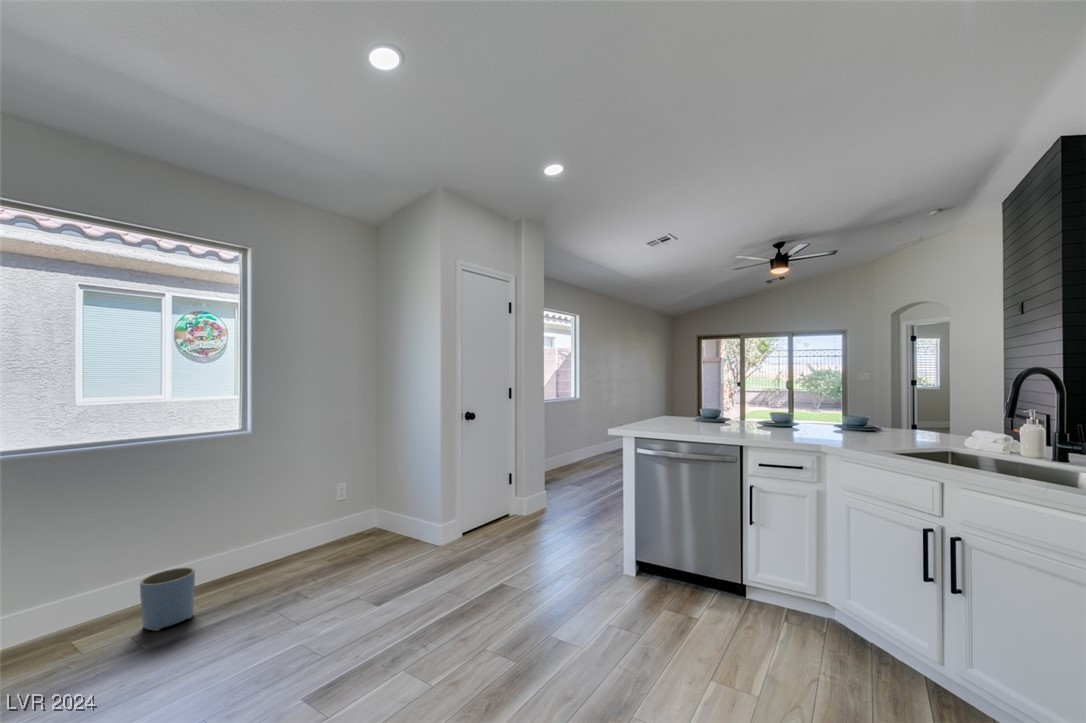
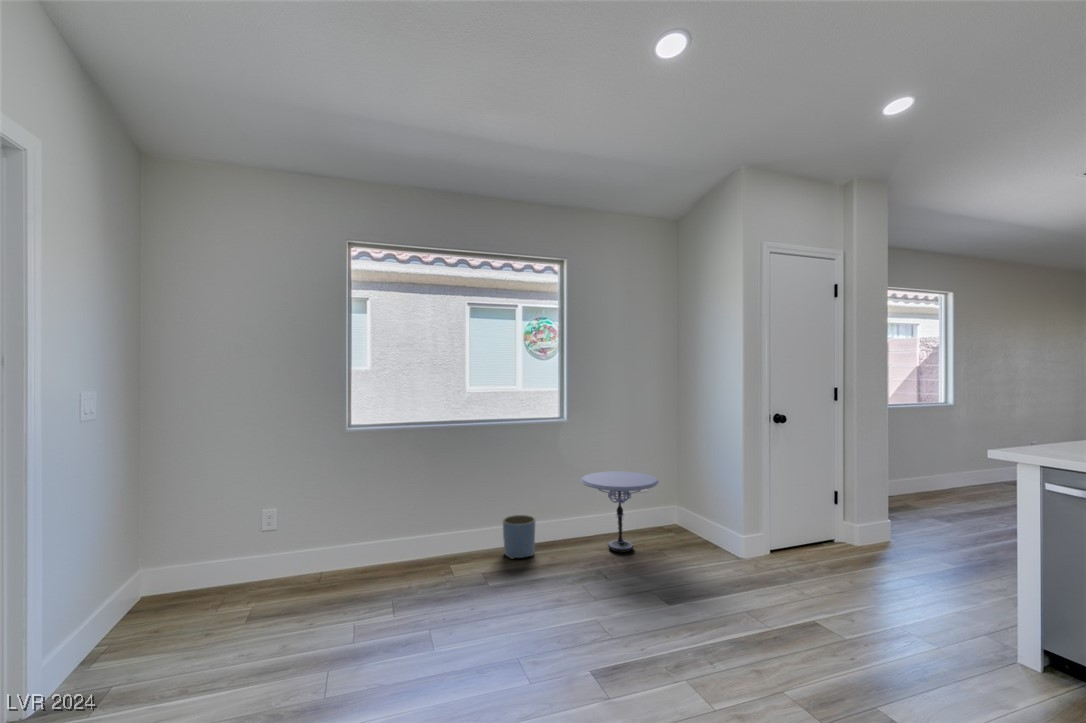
side table: none [261,489,357,582] -> present [581,471,659,552]

